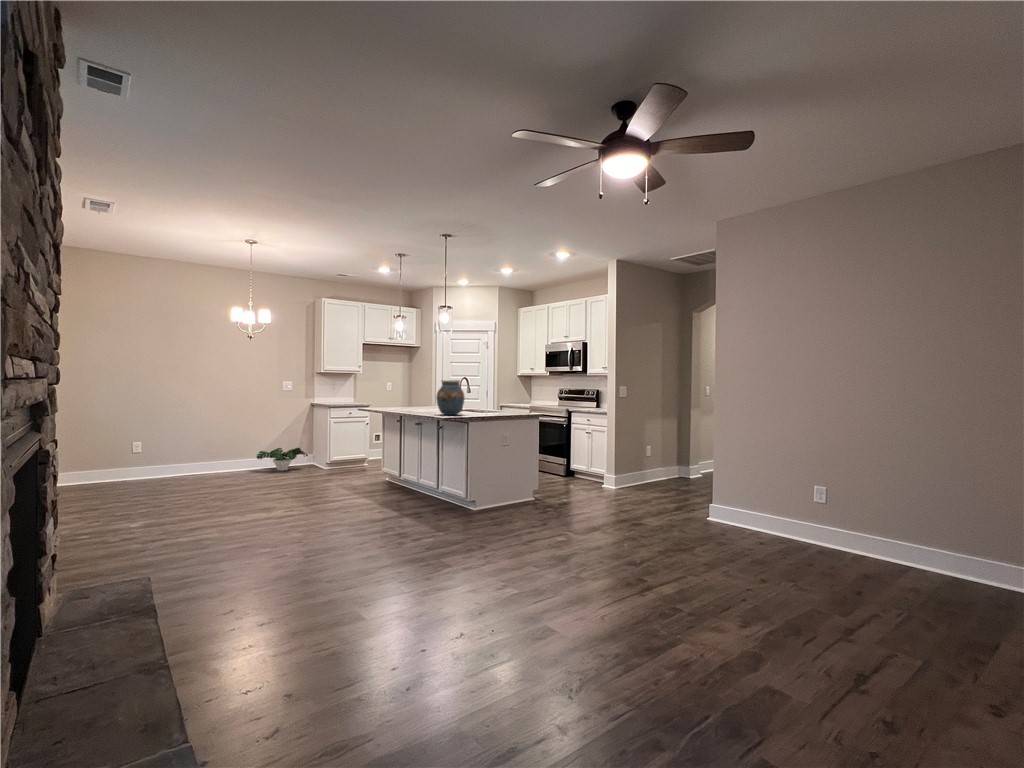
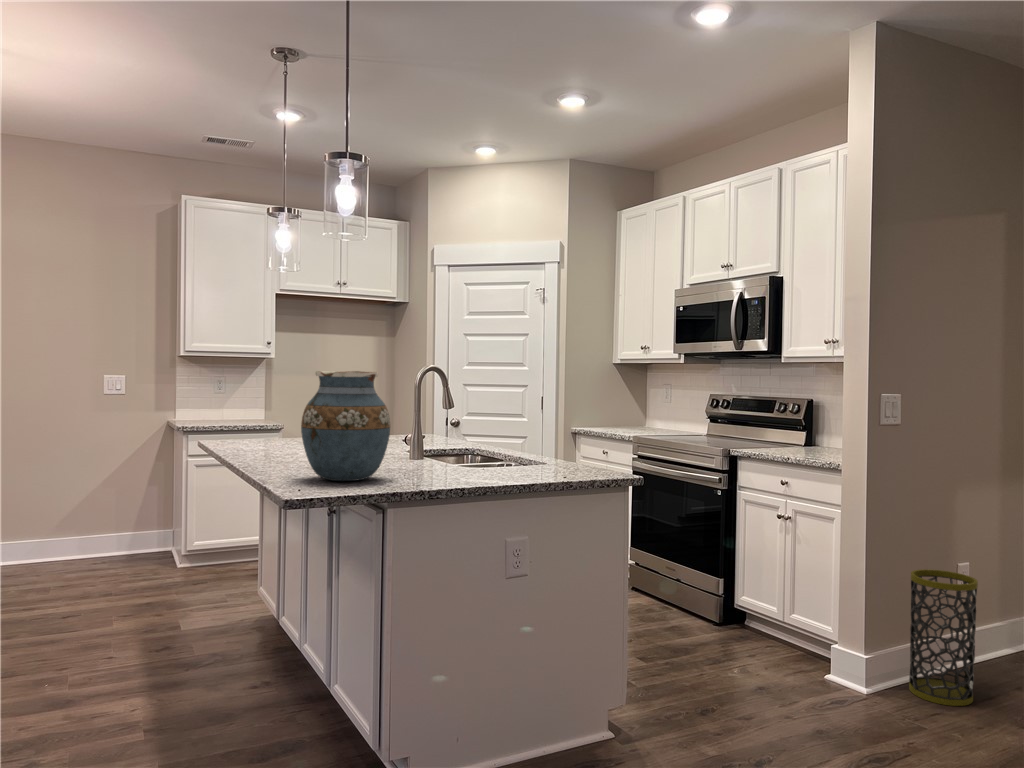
potted plant: present [257,448,308,471] -> none [22,517,137,570]
trash can: none [629,448,649,491] -> present [909,569,978,706]

